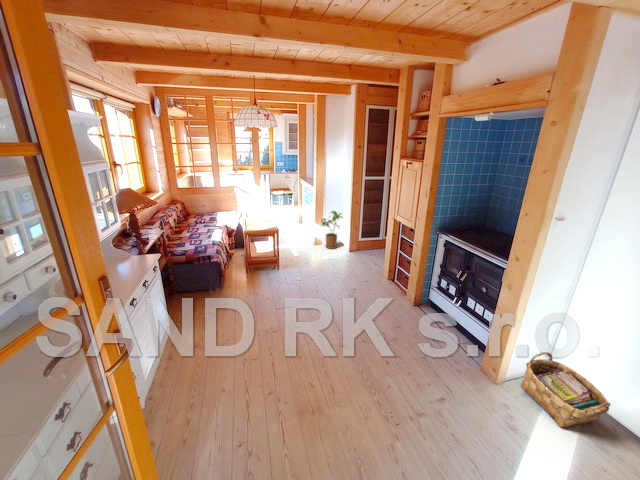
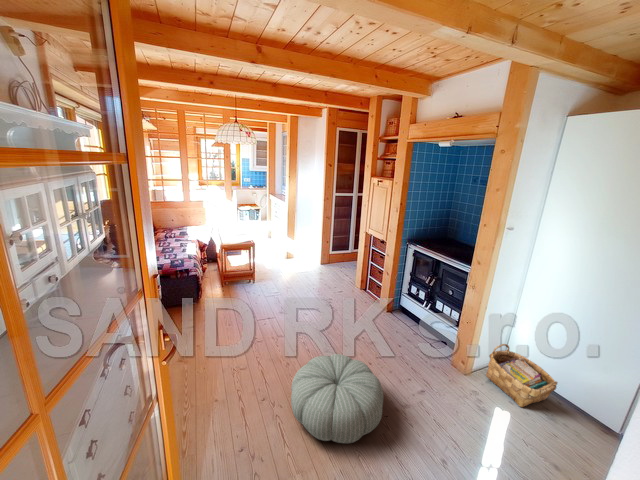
house plant: present [321,211,343,249] -> none [294,225,316,262]
pouf: none [294,351,393,448] -> present [291,354,383,443]

